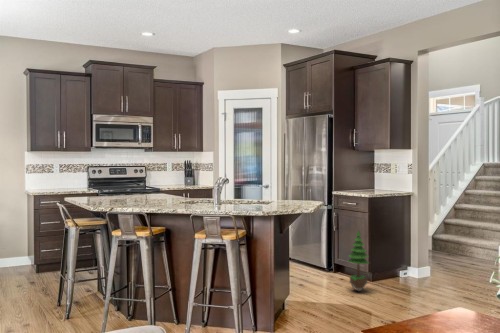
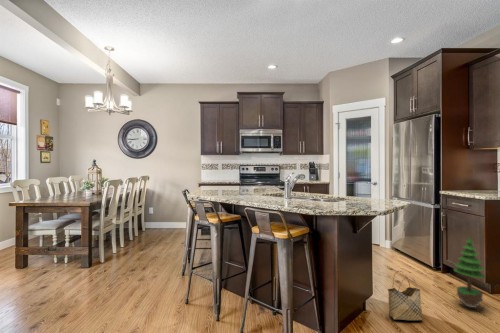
woven basket: none [302,265,328,308] -> present [388,271,422,320]

